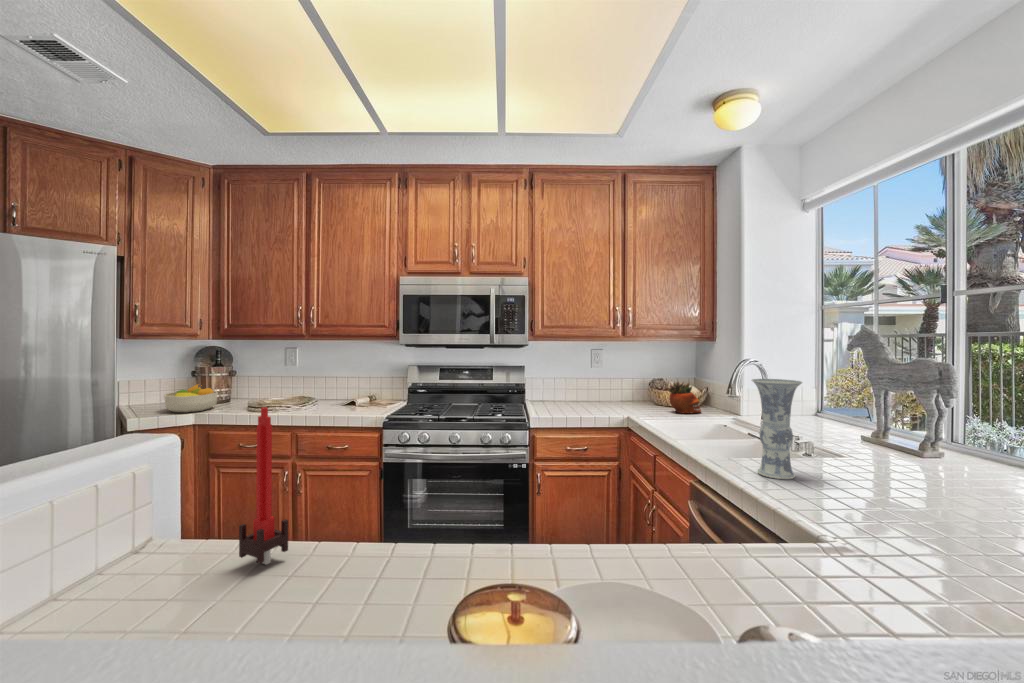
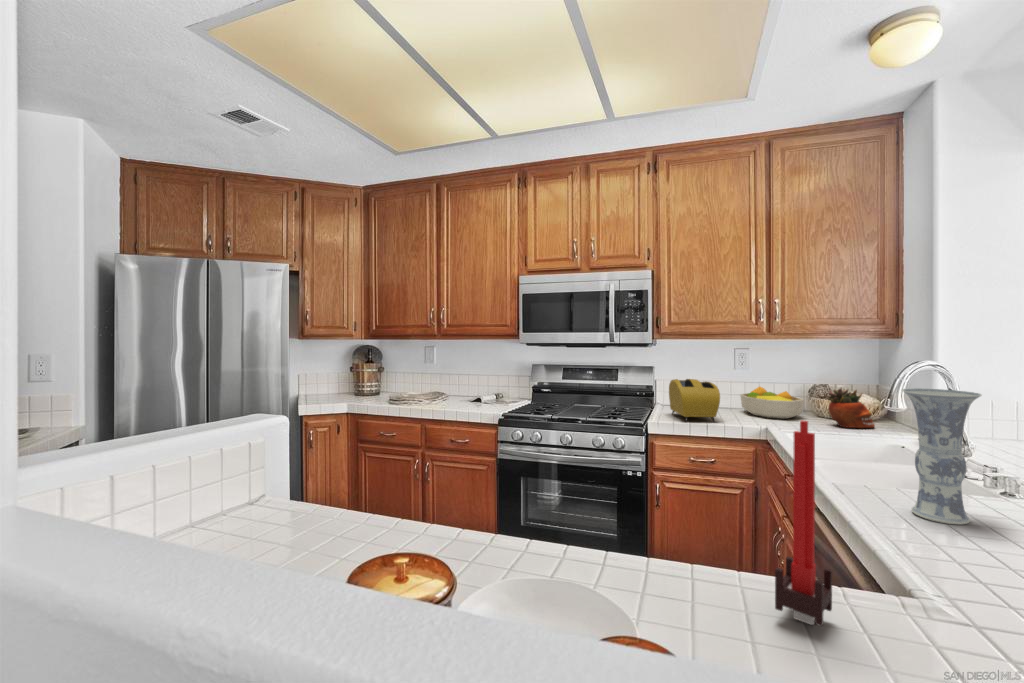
toaster: none [544,377,589,415] -> present [669,379,720,422]
fruit bowl: present [164,384,218,413] -> present [740,387,804,419]
candle: present [239,407,288,564] -> present [775,421,832,626]

